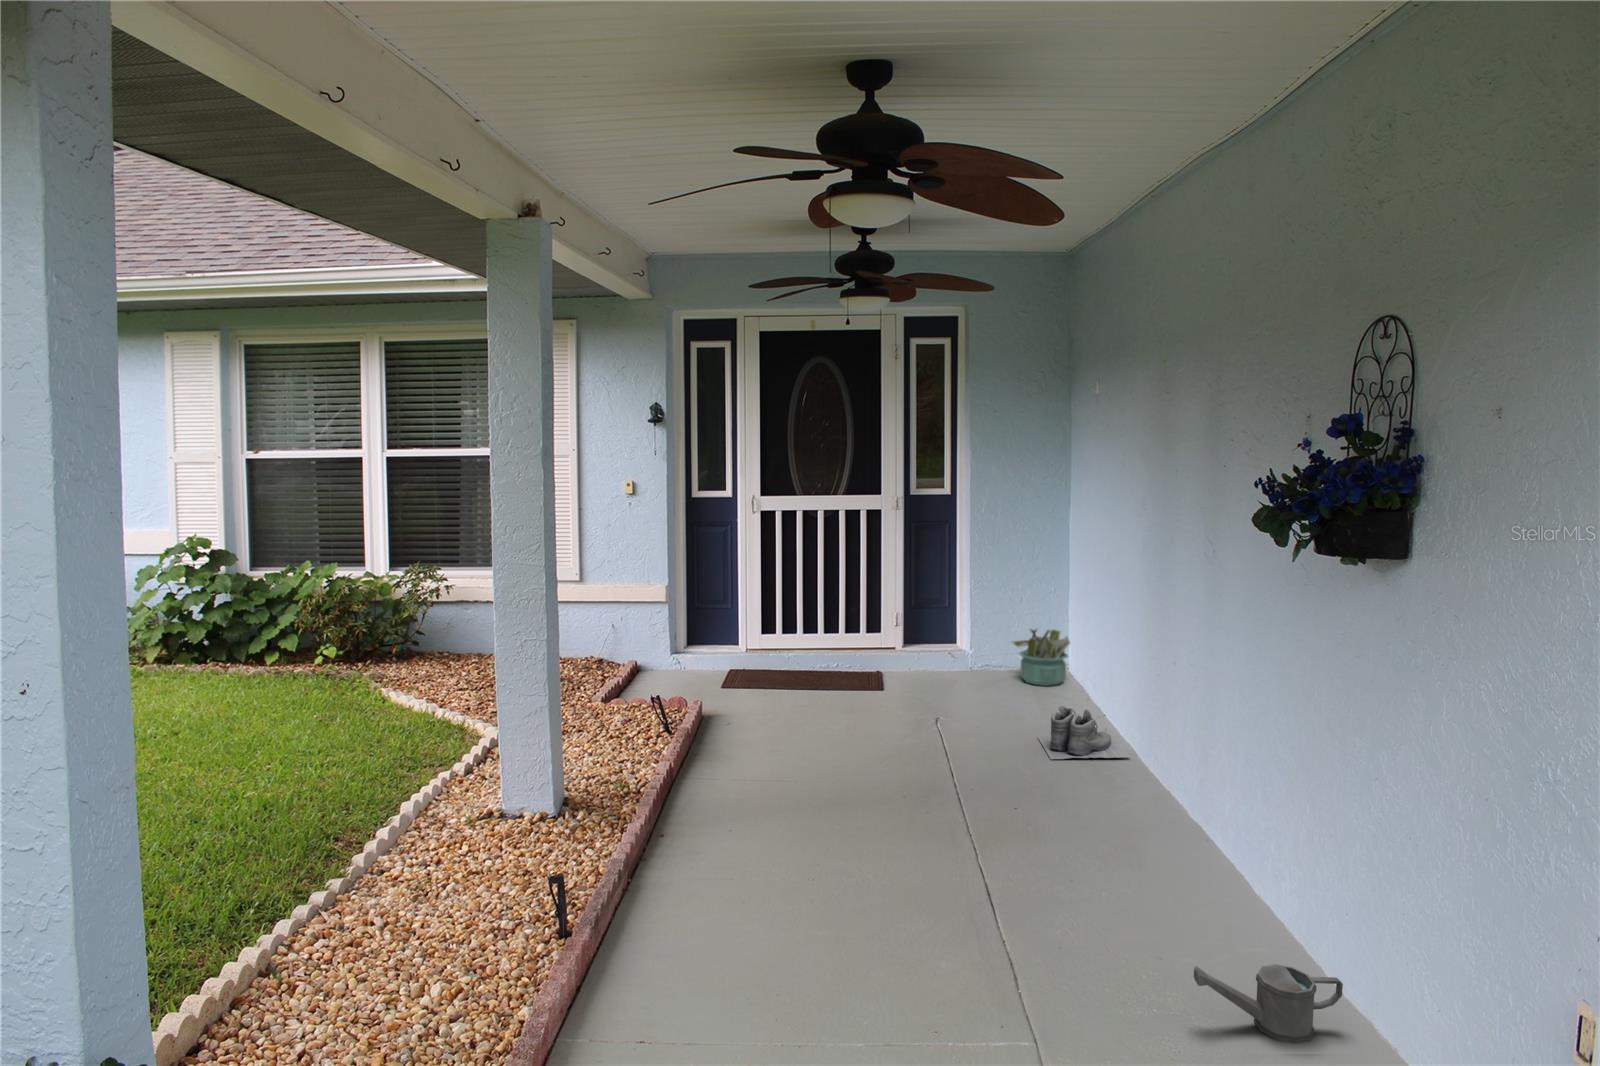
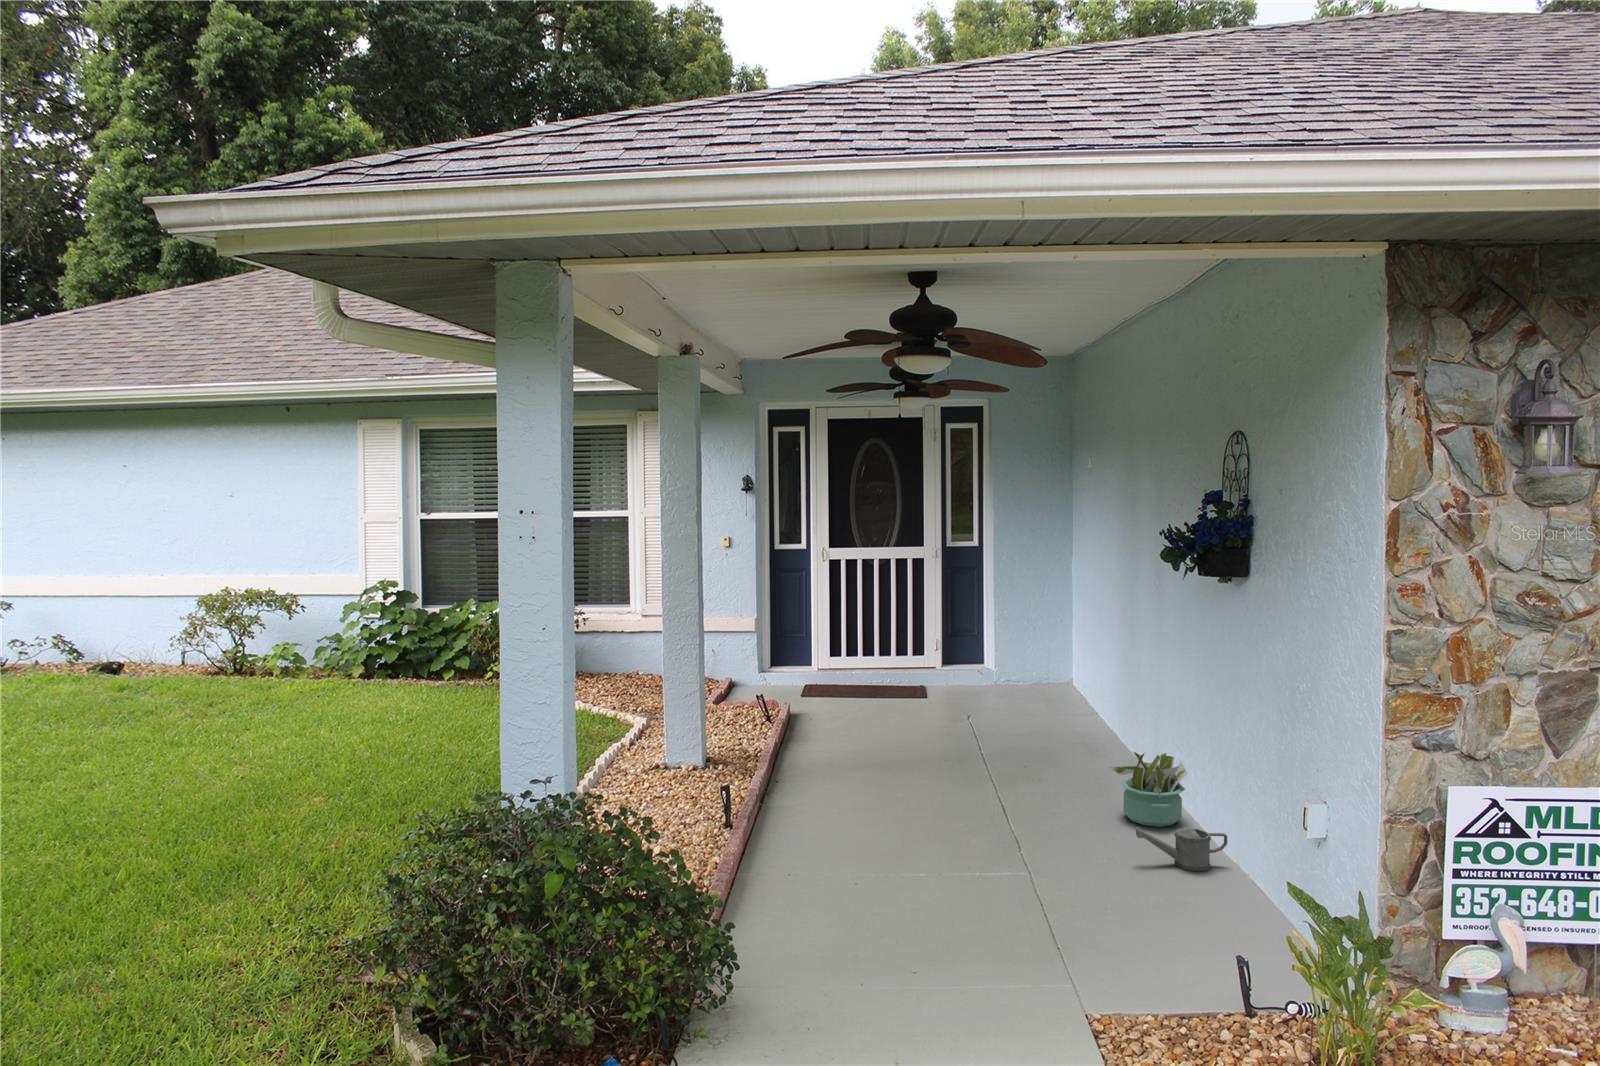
decorative plant: present [1011,629,1070,686] -> present [1110,752,1187,827]
boots: present [1038,706,1130,760] -> none [1047,701,1115,739]

